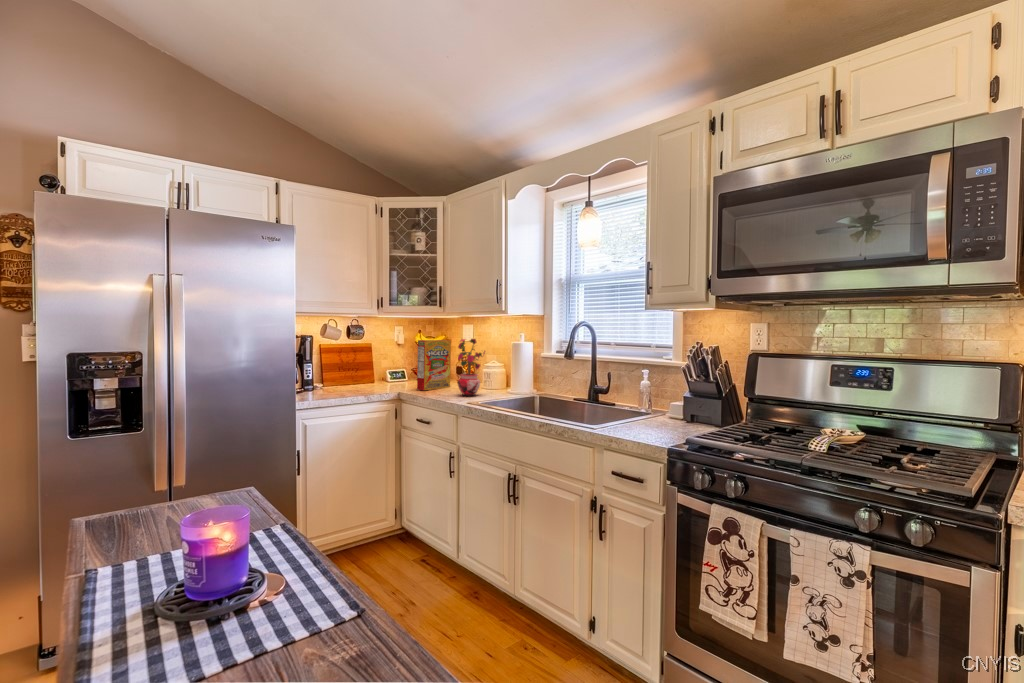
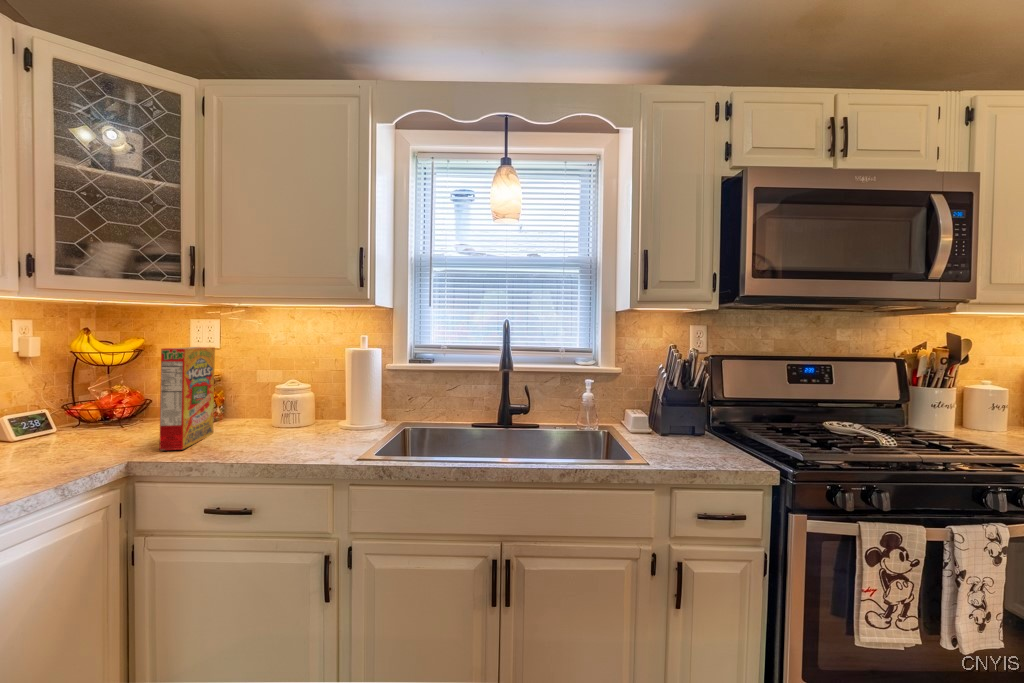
potted plant: present [458,339,485,396] -> none [275,341,339,446]

